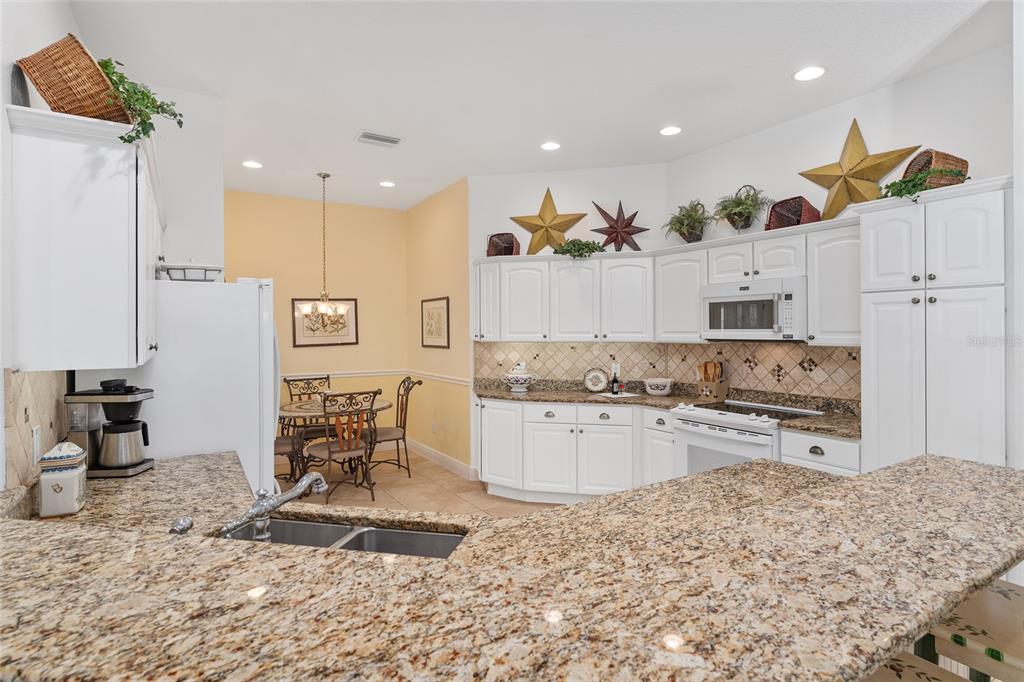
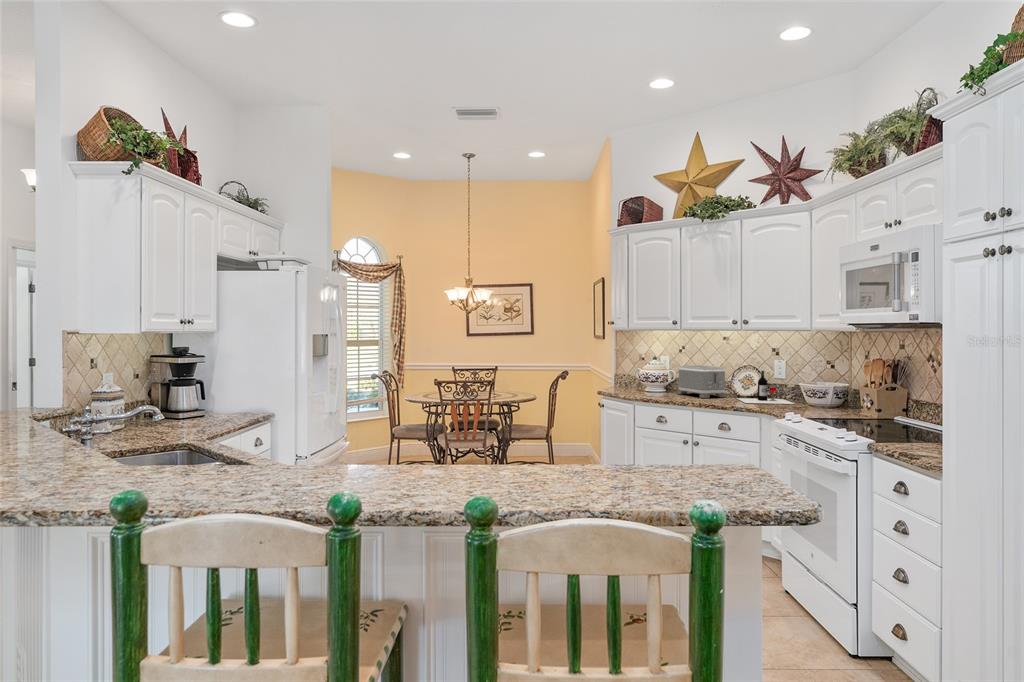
toaster: none [546,370,586,396] -> present [677,365,726,398]

